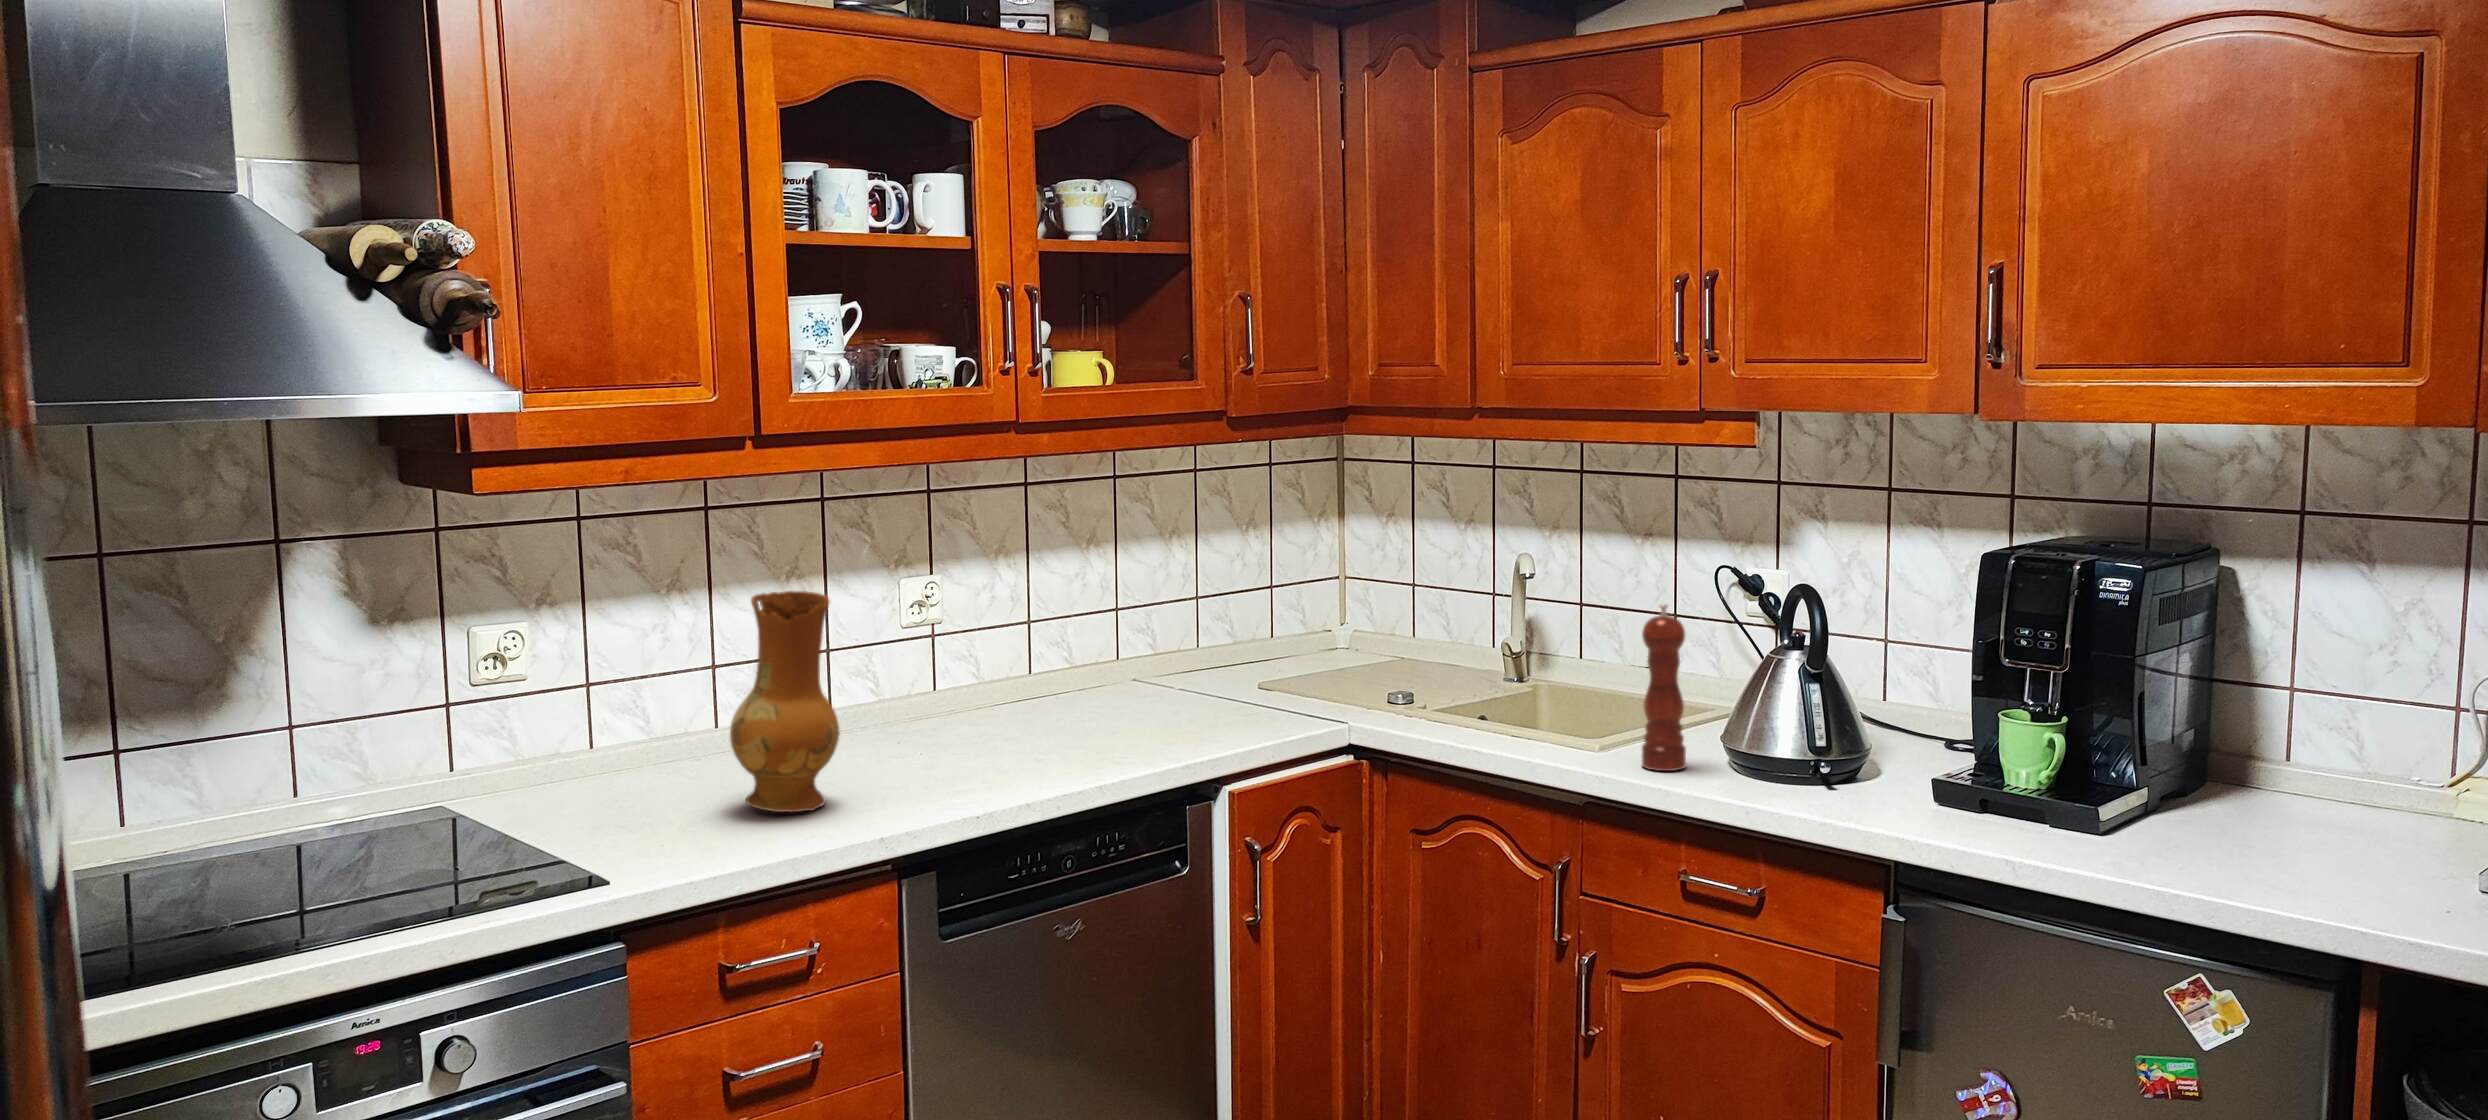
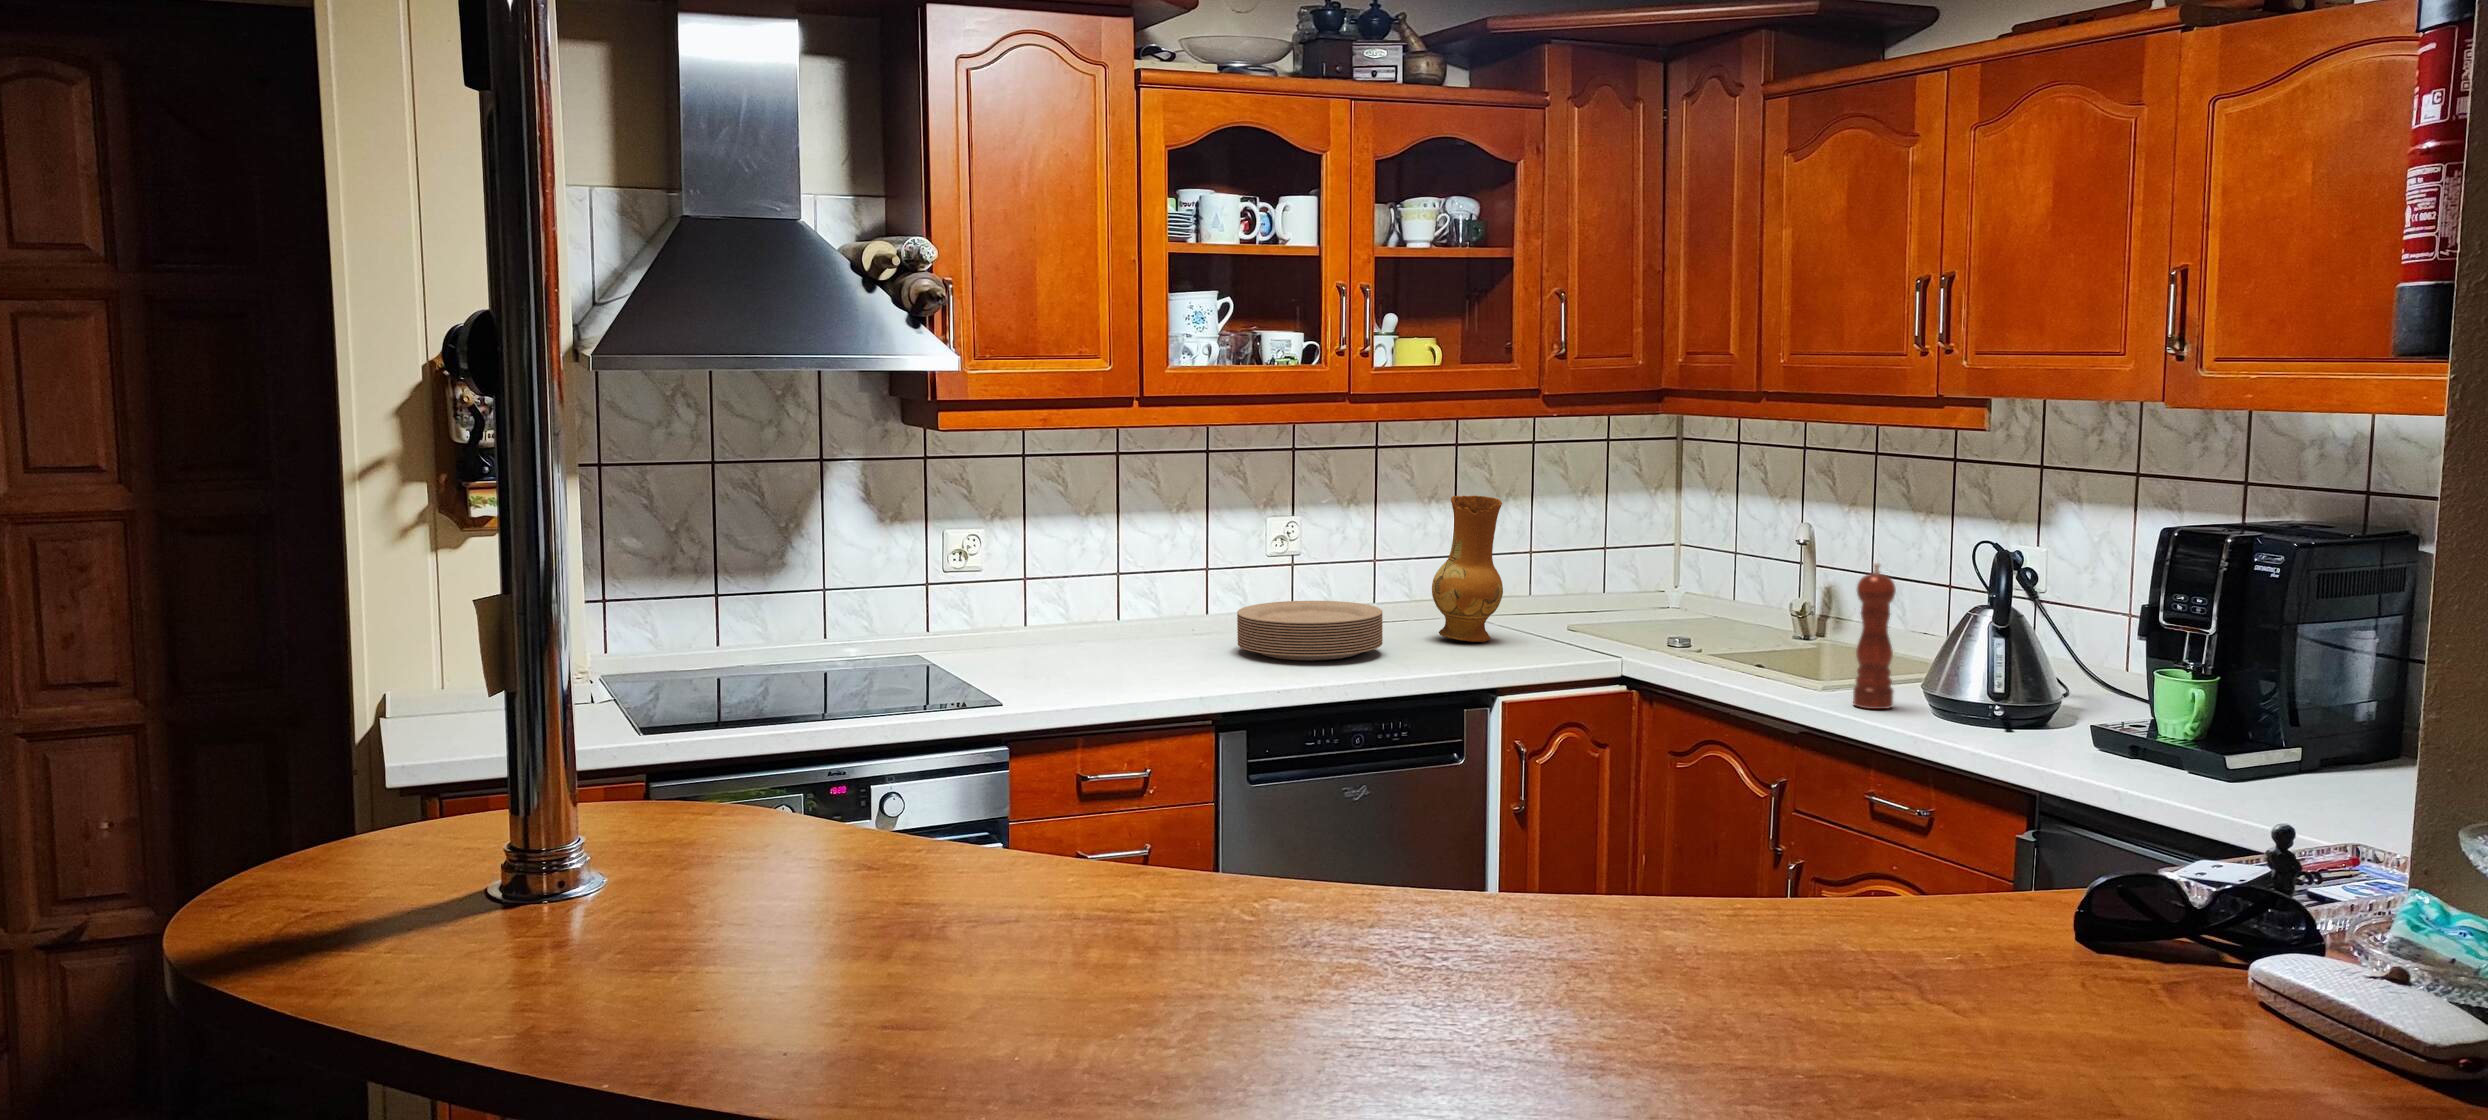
ceramic jug: present [730,591,839,812] -> present [1432,495,1503,642]
plate: none [883,679,1070,762] -> present [1237,601,1383,660]

